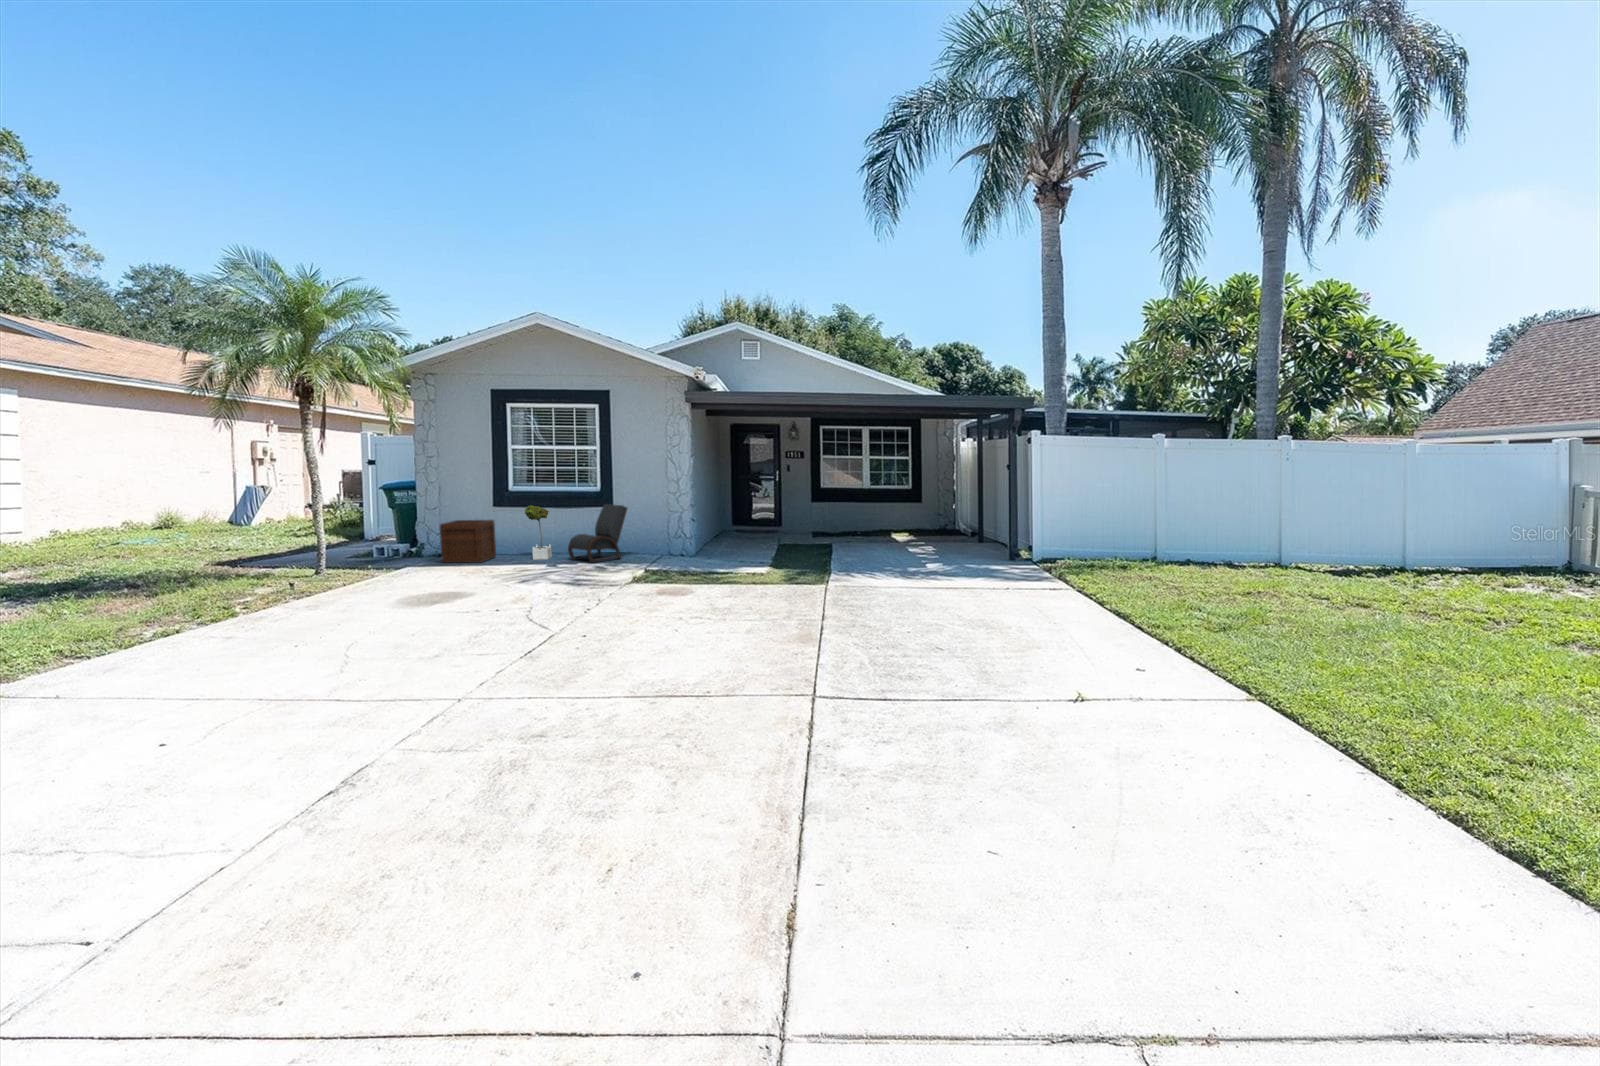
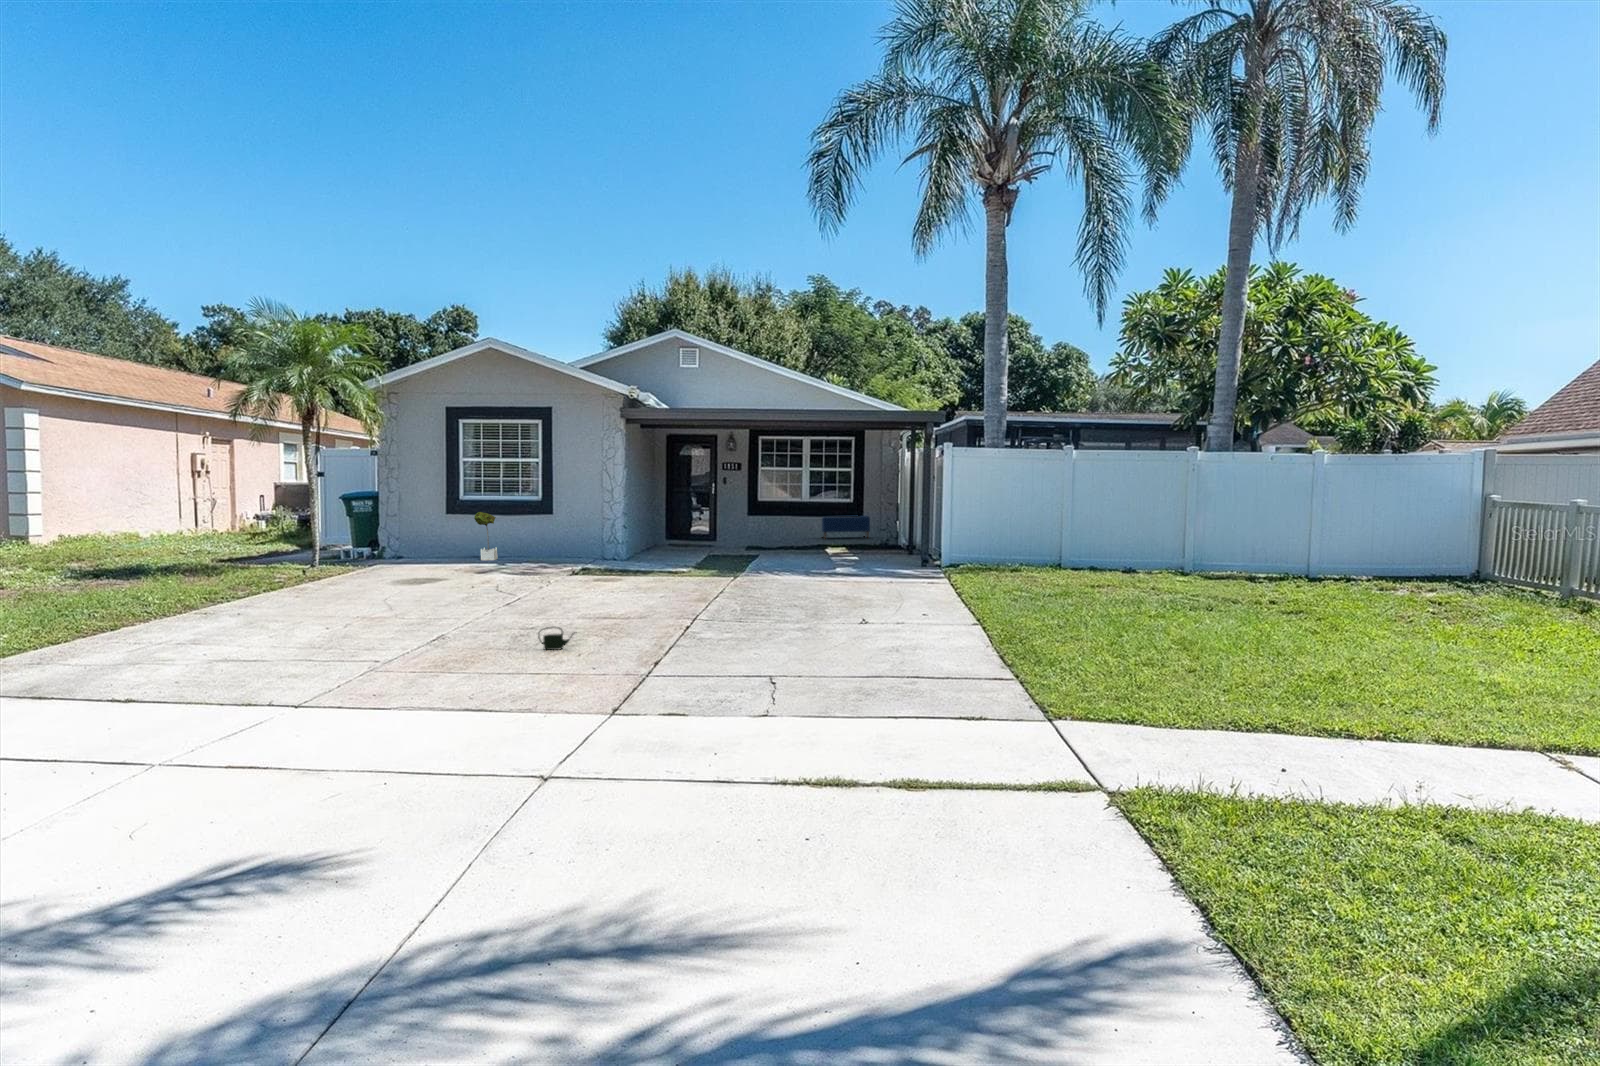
lounge chair: present [568,504,627,563] -> none [512,511,566,562]
bench: none [879,504,931,529] -> present [822,515,870,539]
wooden crate: present [440,520,496,563] -> none [400,525,448,563]
watering can: none [622,785,702,835] -> present [538,627,572,650]

